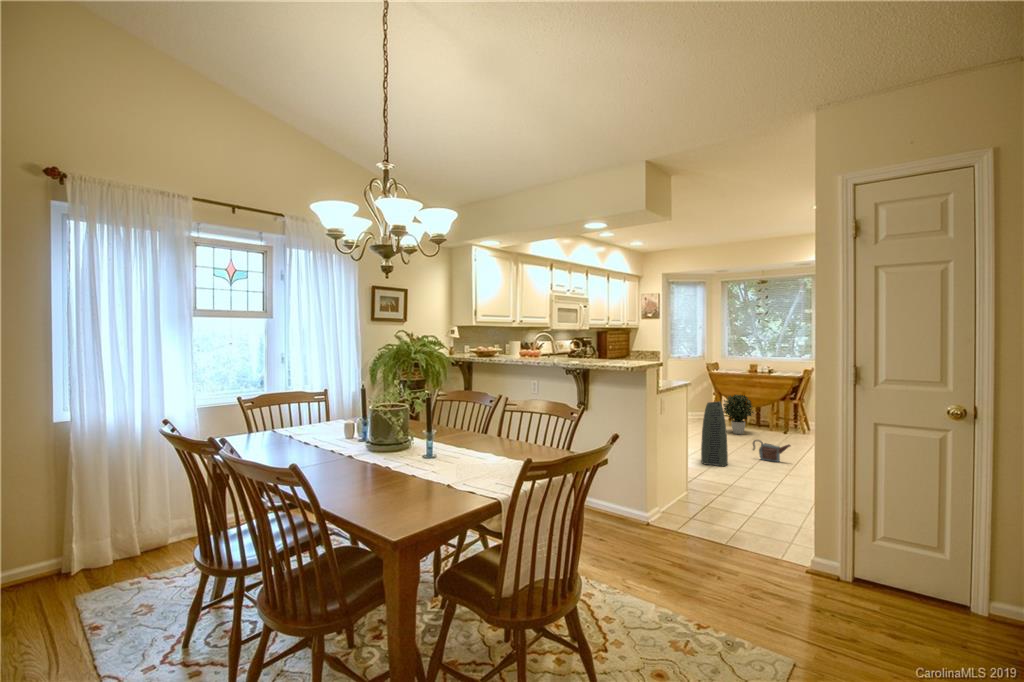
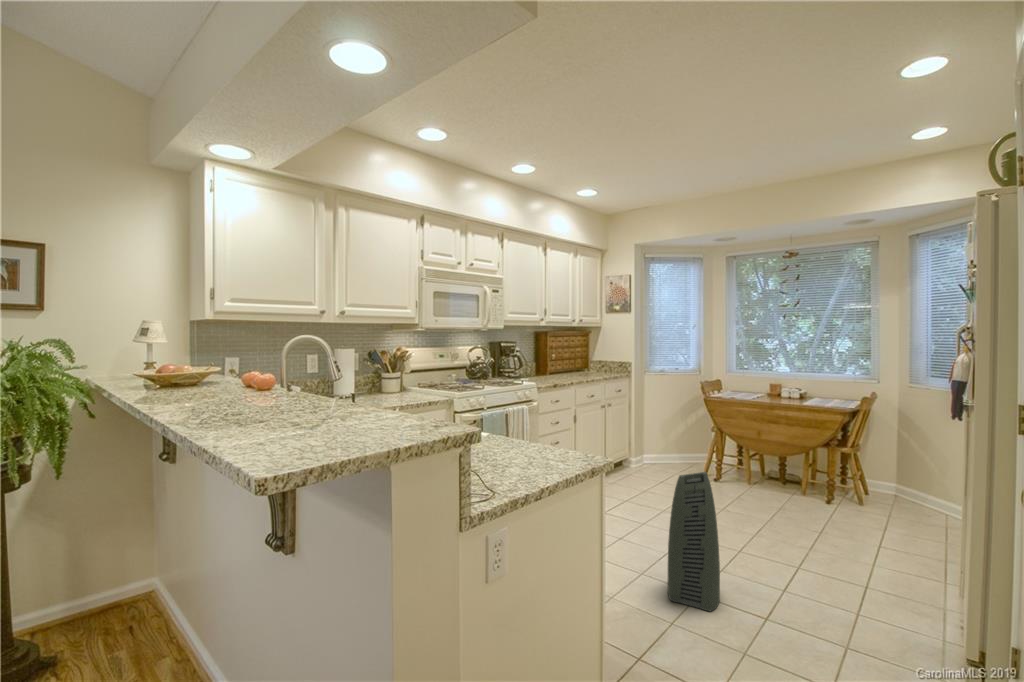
potted plant: present [723,395,753,434] -> none [723,436,775,504]
watering can: present [753,440,791,462] -> none [771,544,852,598]

